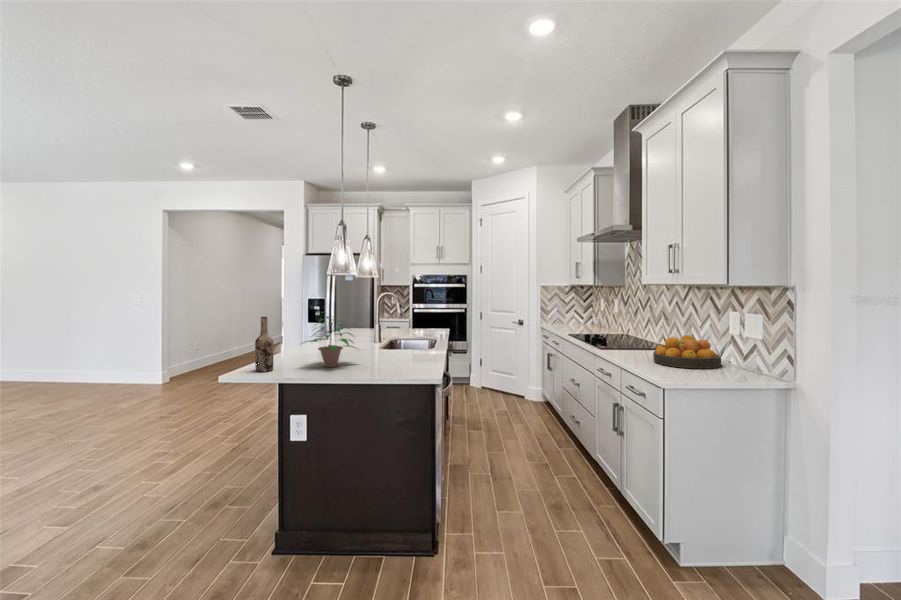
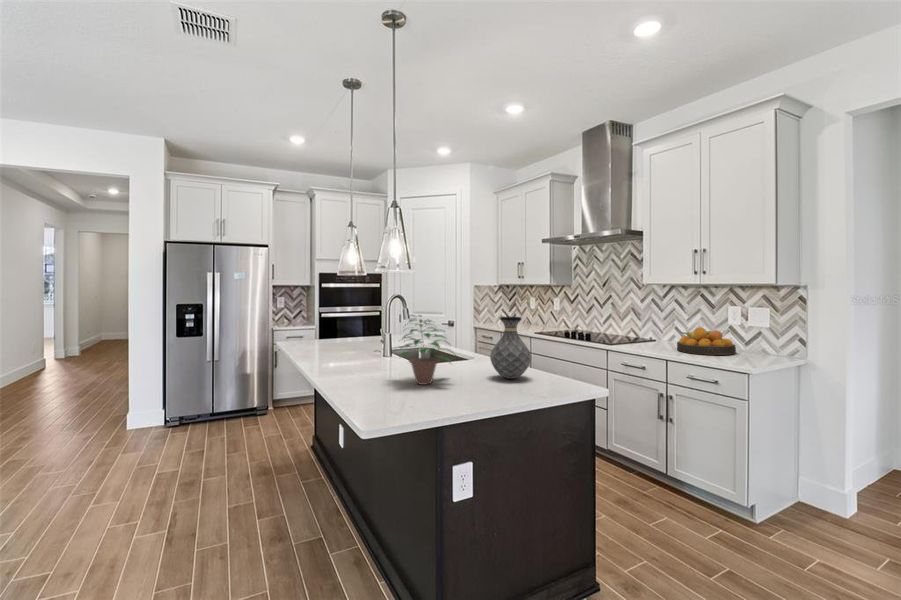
vase: none [382,316,417,369] -> present [490,317,531,379]
wine bottle: present [255,317,273,372] -> none [348,323,371,400]

